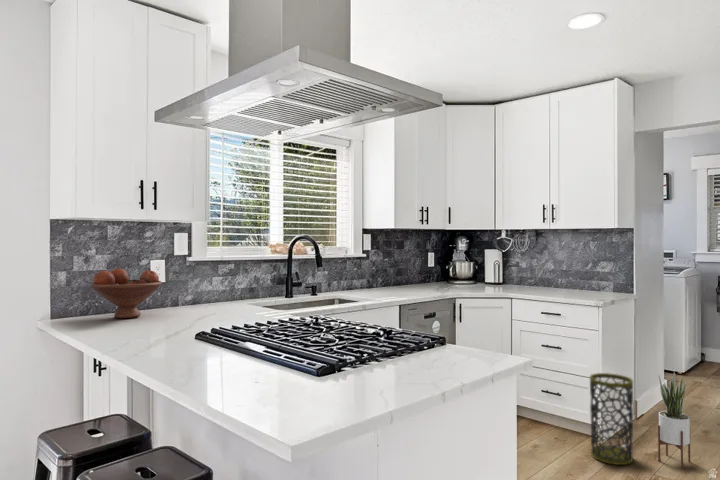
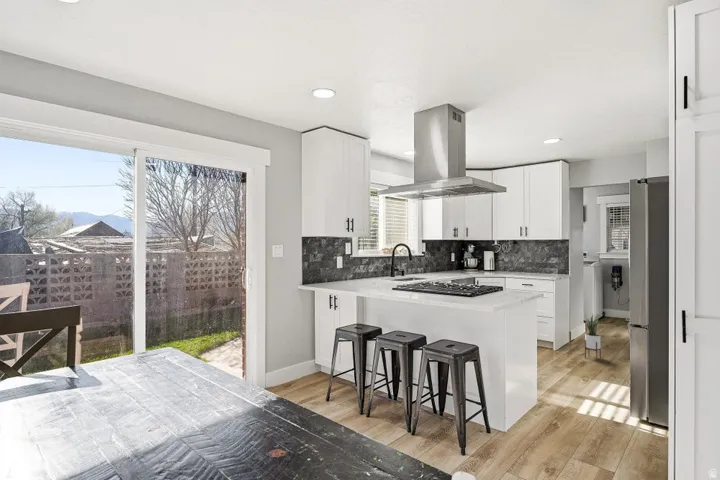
fruit bowl: present [91,269,162,318] -> none [321,261,352,284]
trash can: present [590,373,633,465] -> none [550,315,572,359]

